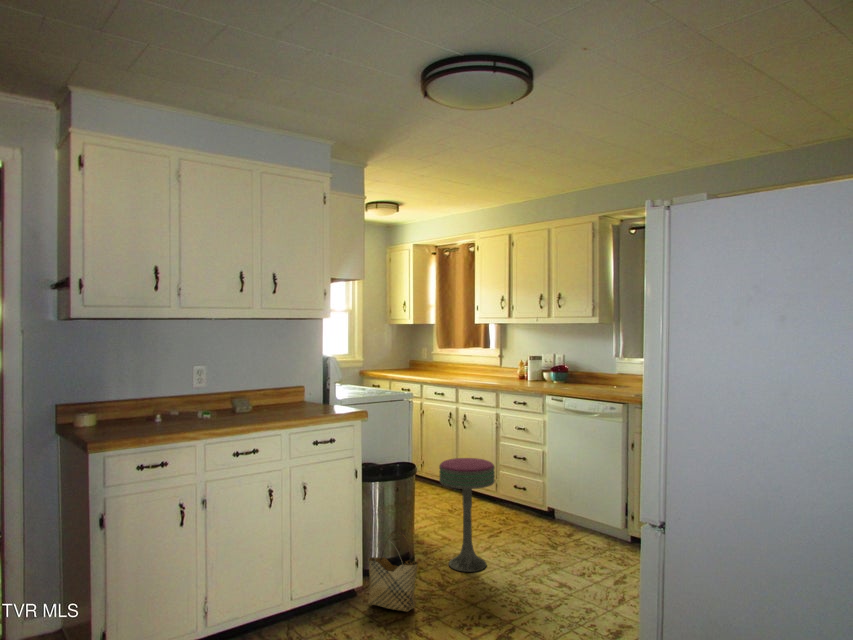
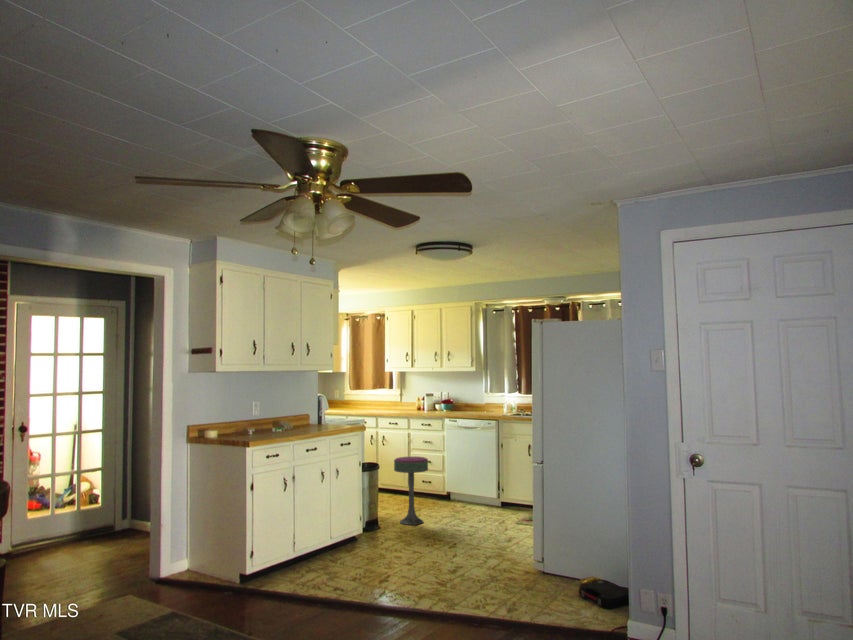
woven basket: present [368,532,418,612] -> none [367,497,398,541]

